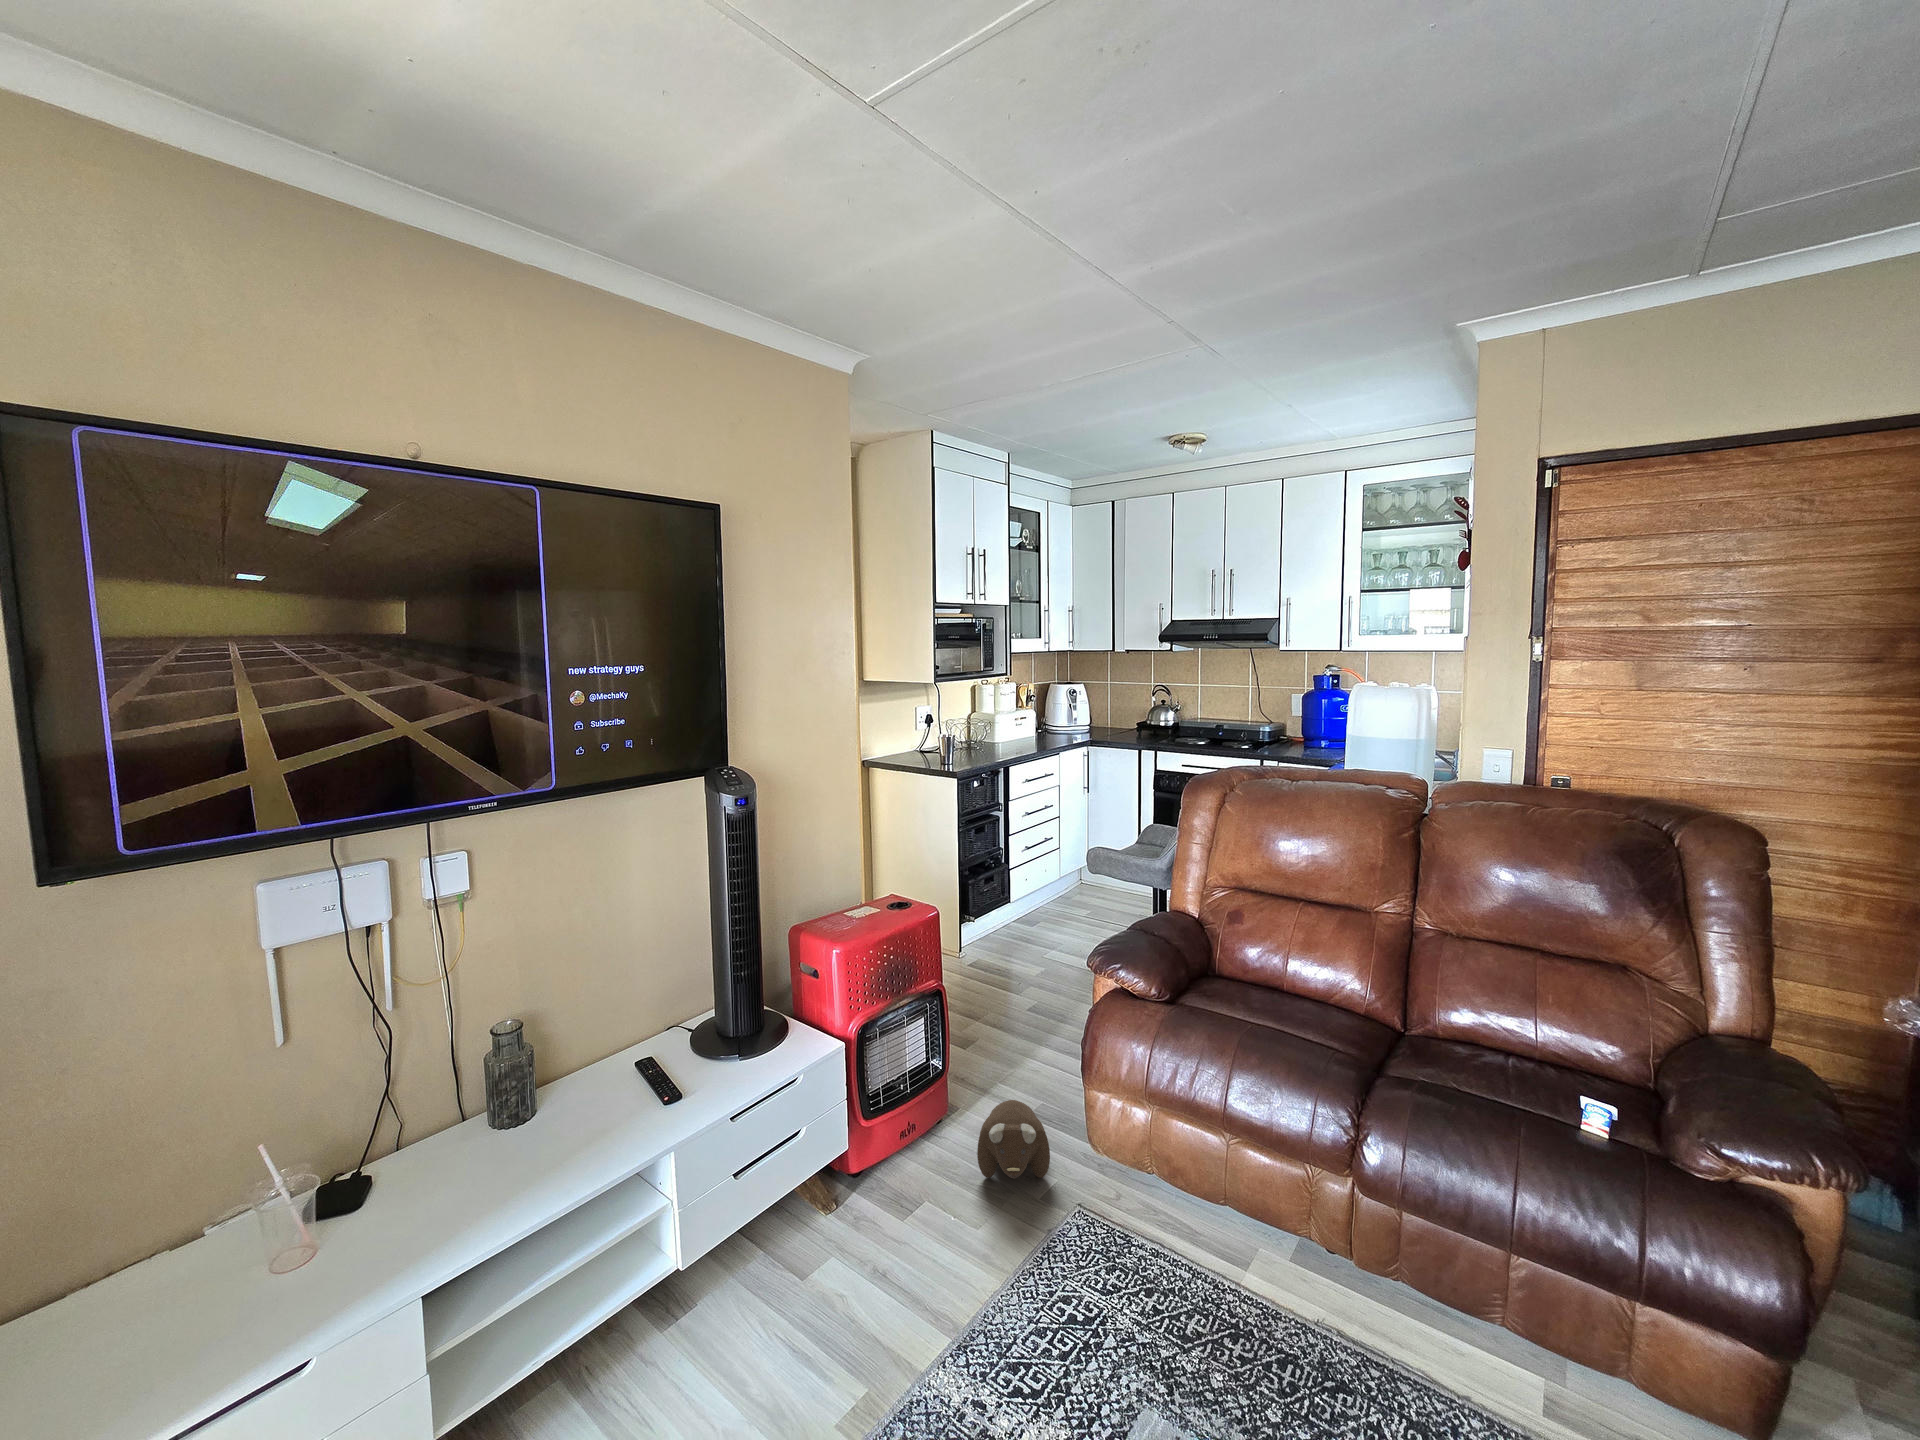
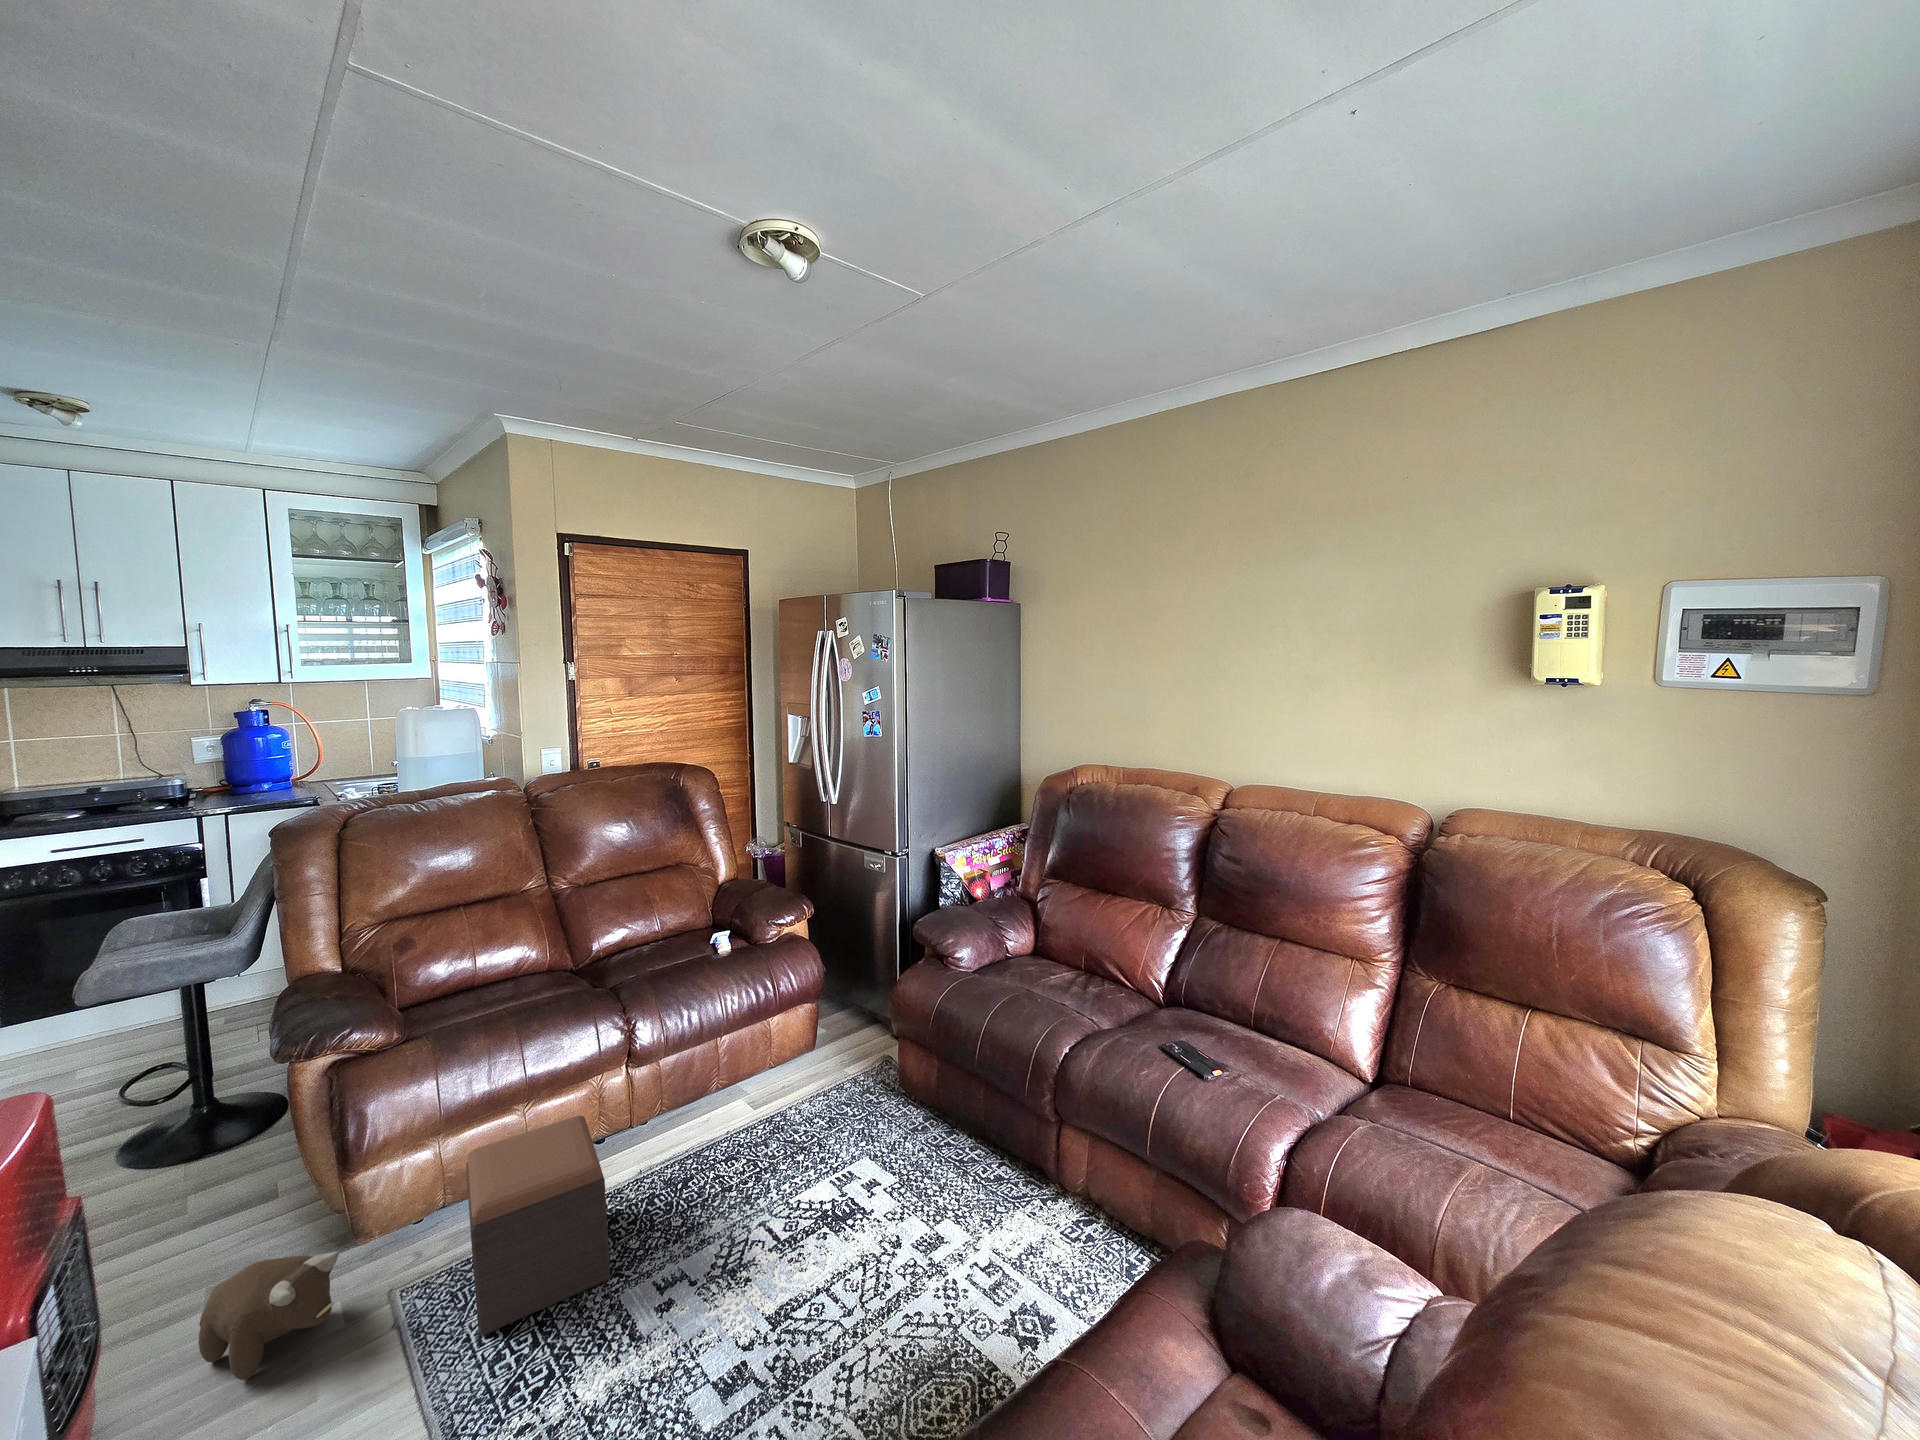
footstool: none [1056,1131,1232,1382] -> present [466,1116,610,1336]

